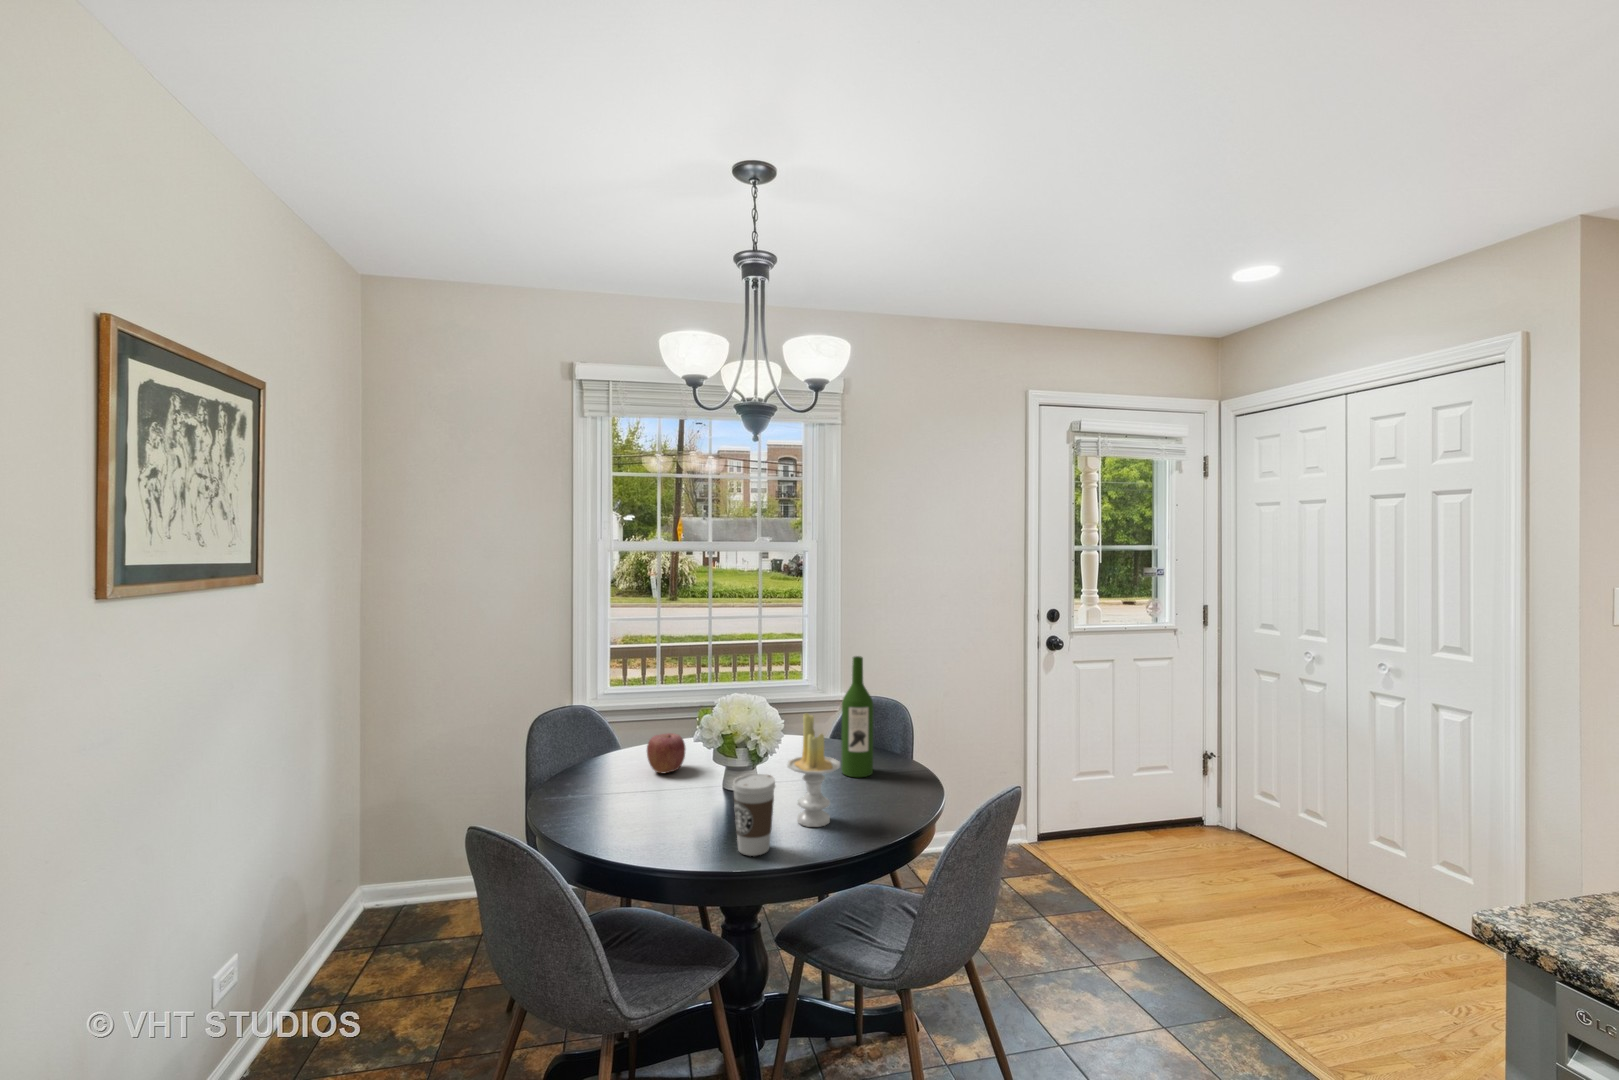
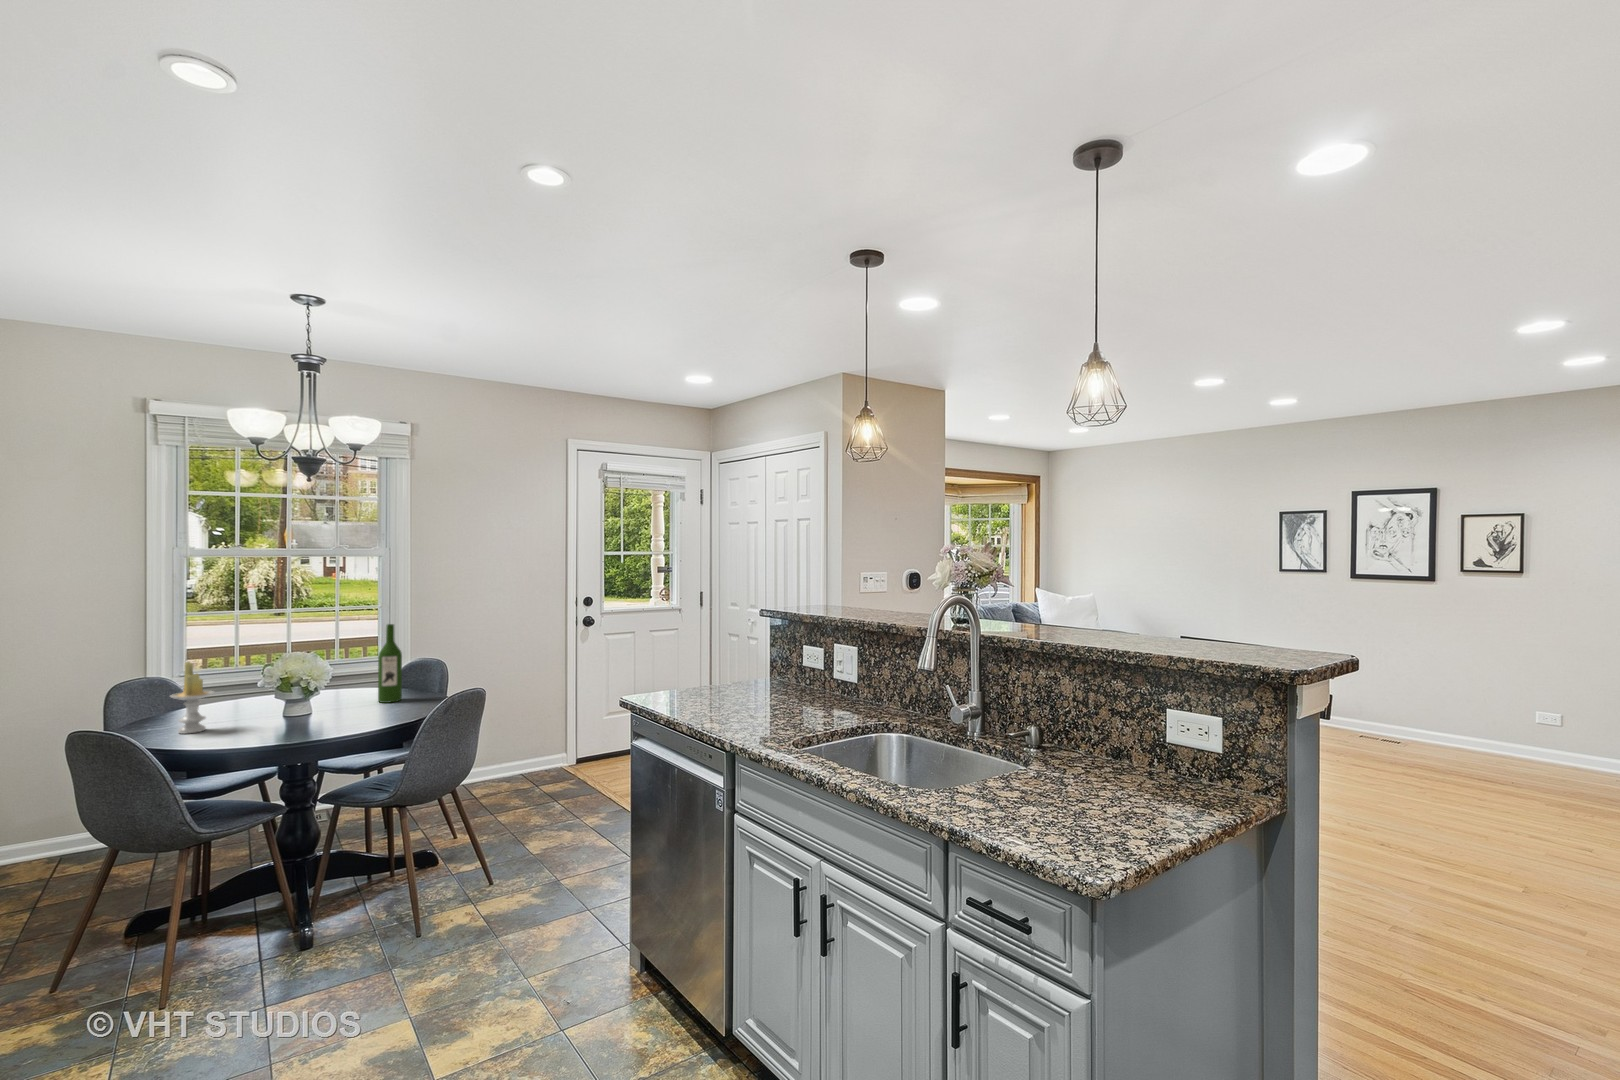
candle: present [787,713,840,827] -> present [170,662,214,734]
apple: present [647,733,685,773] -> none [219,686,253,713]
coffee cup: present [733,774,775,856] -> none [279,690,311,737]

